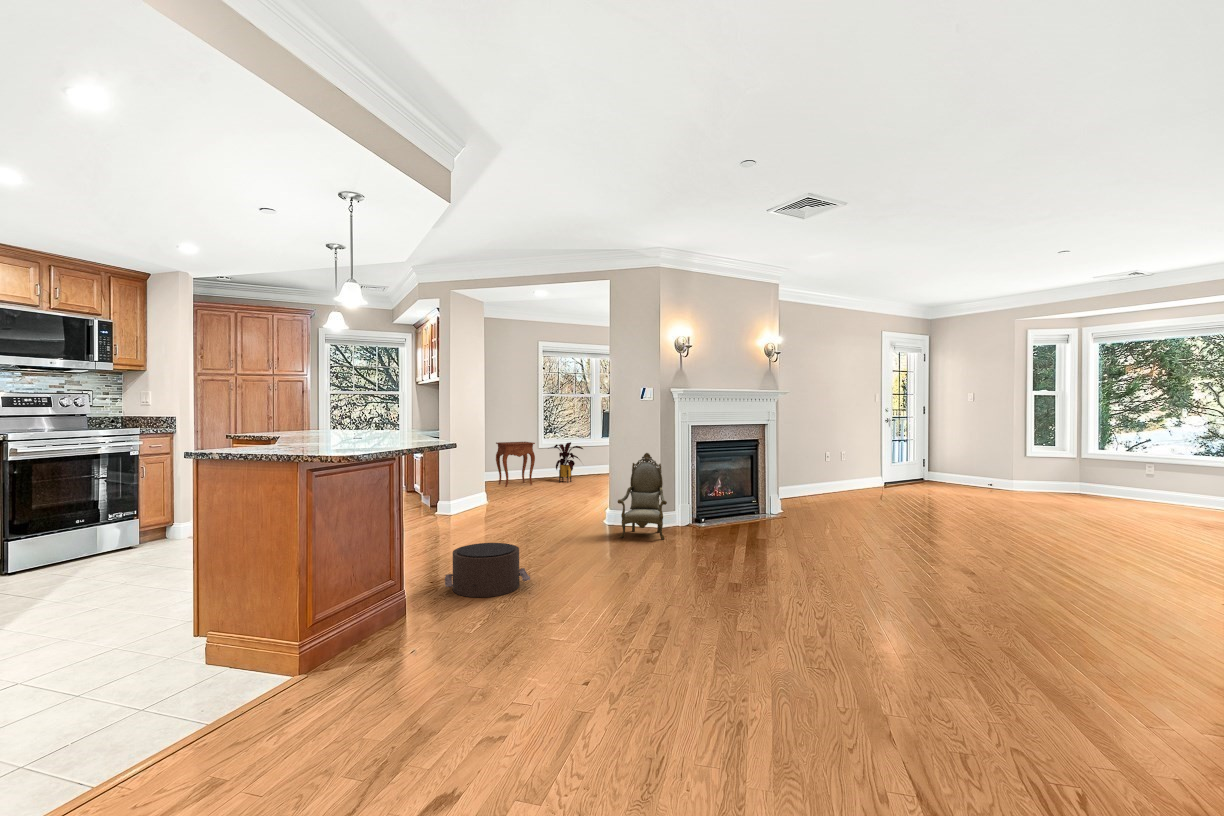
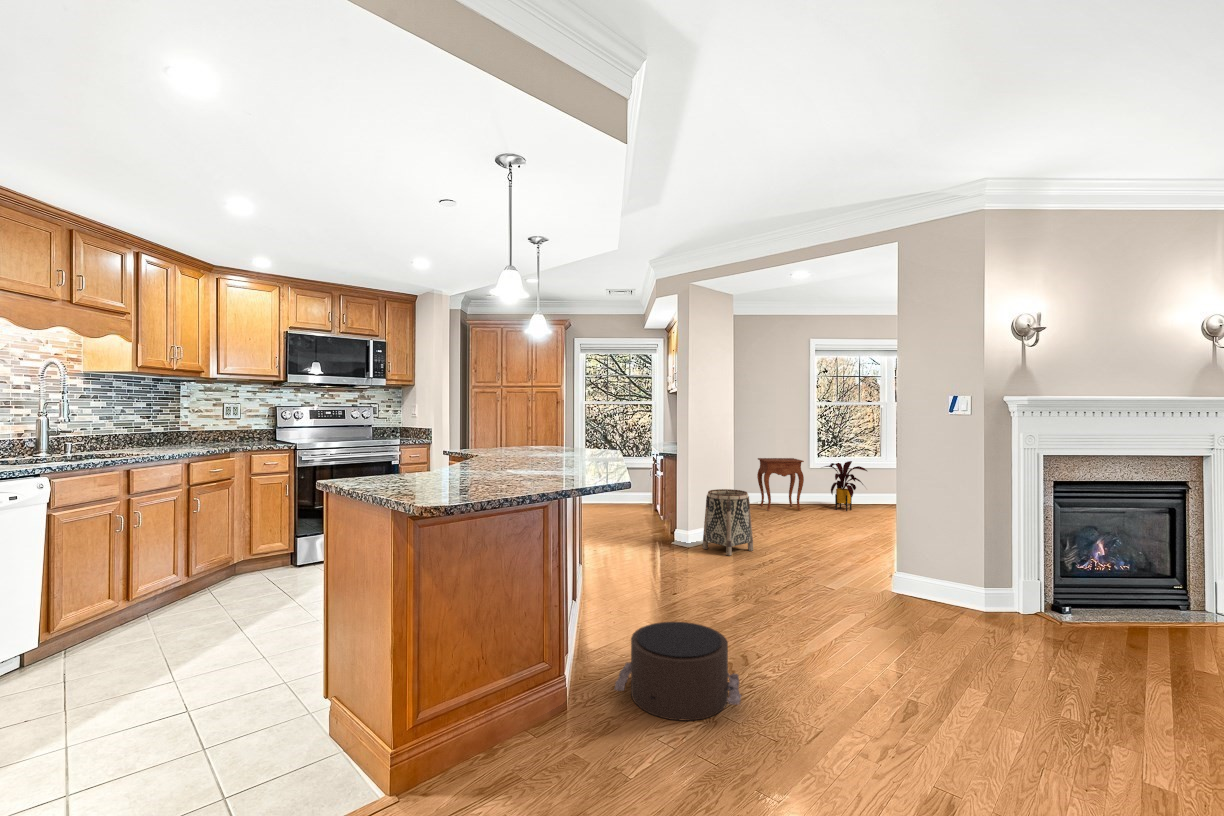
armchair: present [618,453,667,539] -> none [887,453,998,642]
basket: none [463,465,505,517] -> present [703,489,753,555]

